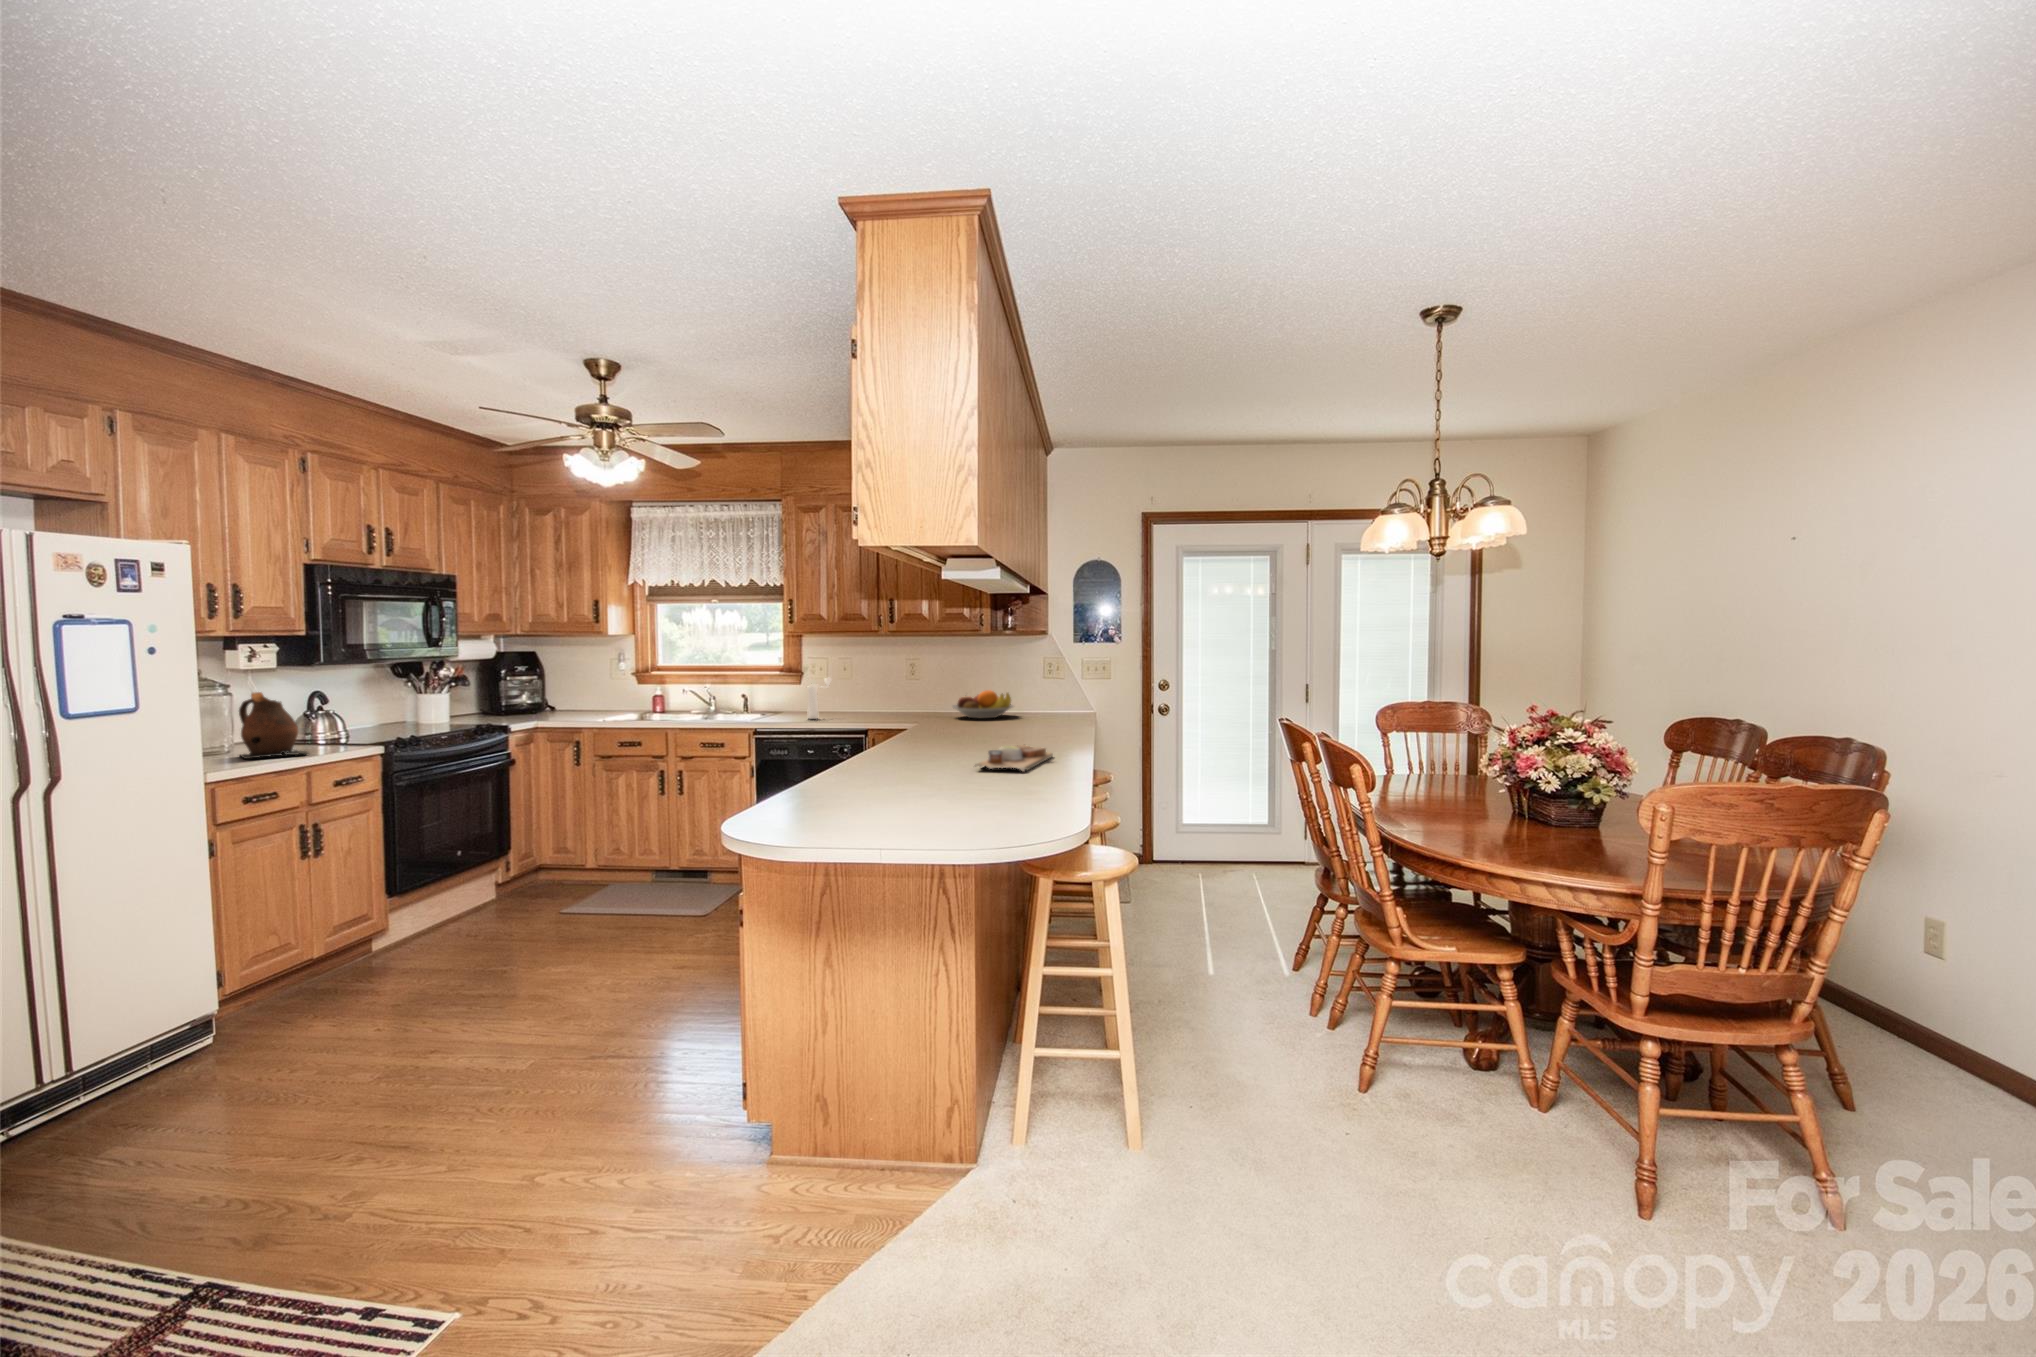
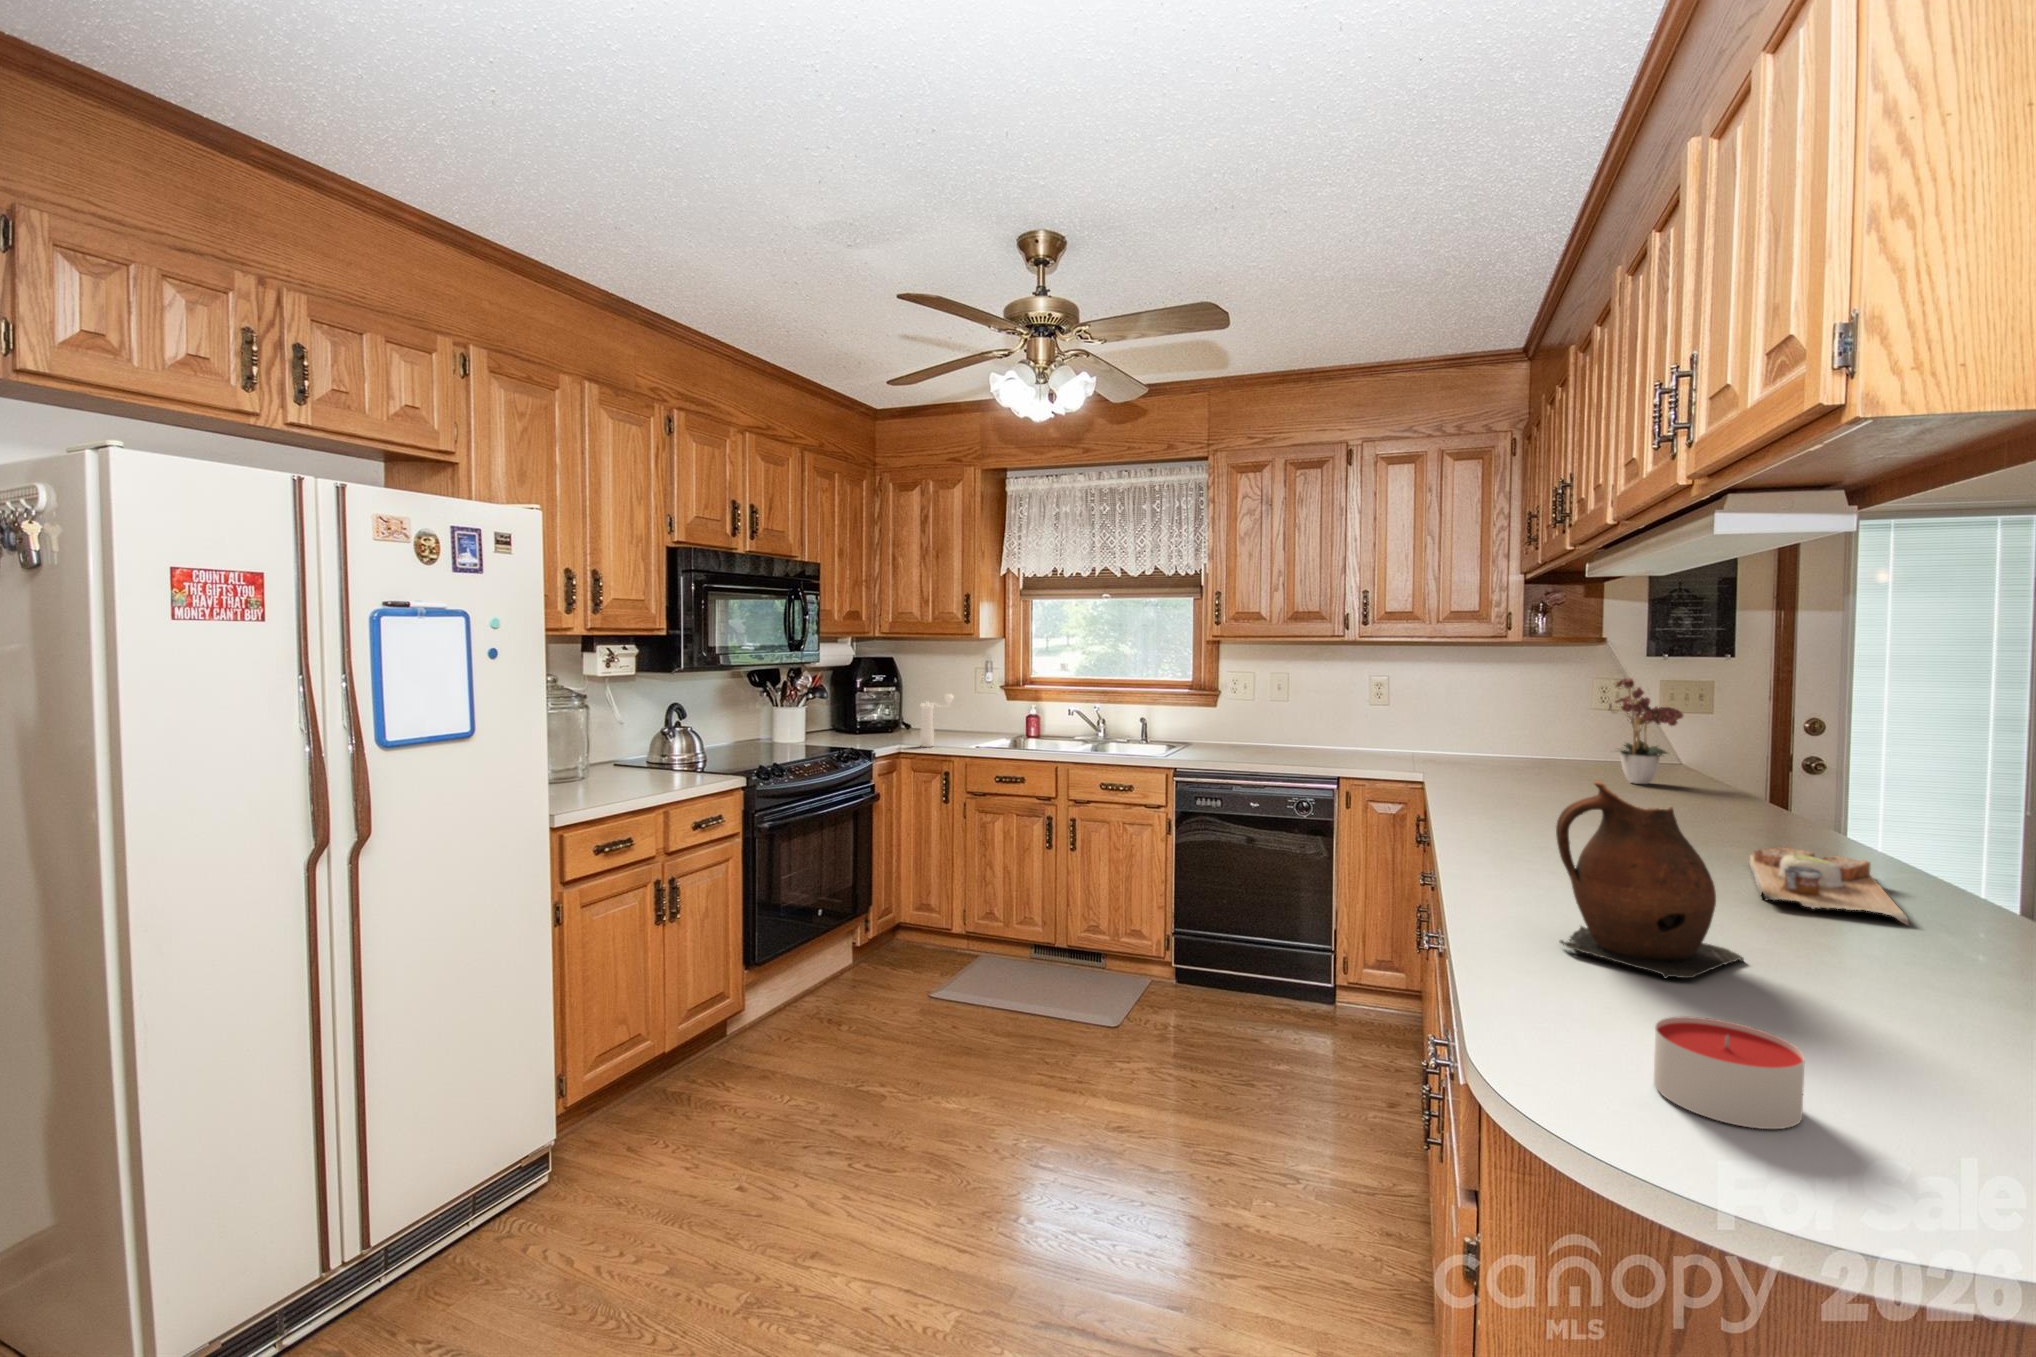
flower arrangement: none [1015,655,1062,724] -> present [1608,678,1684,784]
pepper mill: present [808,678,831,719] -> present [920,694,953,747]
fruit bowl: present [952,690,1013,718] -> none [1462,725,1571,768]
ceramic pitcher: present [239,692,309,759] -> present [1556,781,1744,979]
candle: none [797,795,846,829] -> present [1654,1016,1805,1129]

